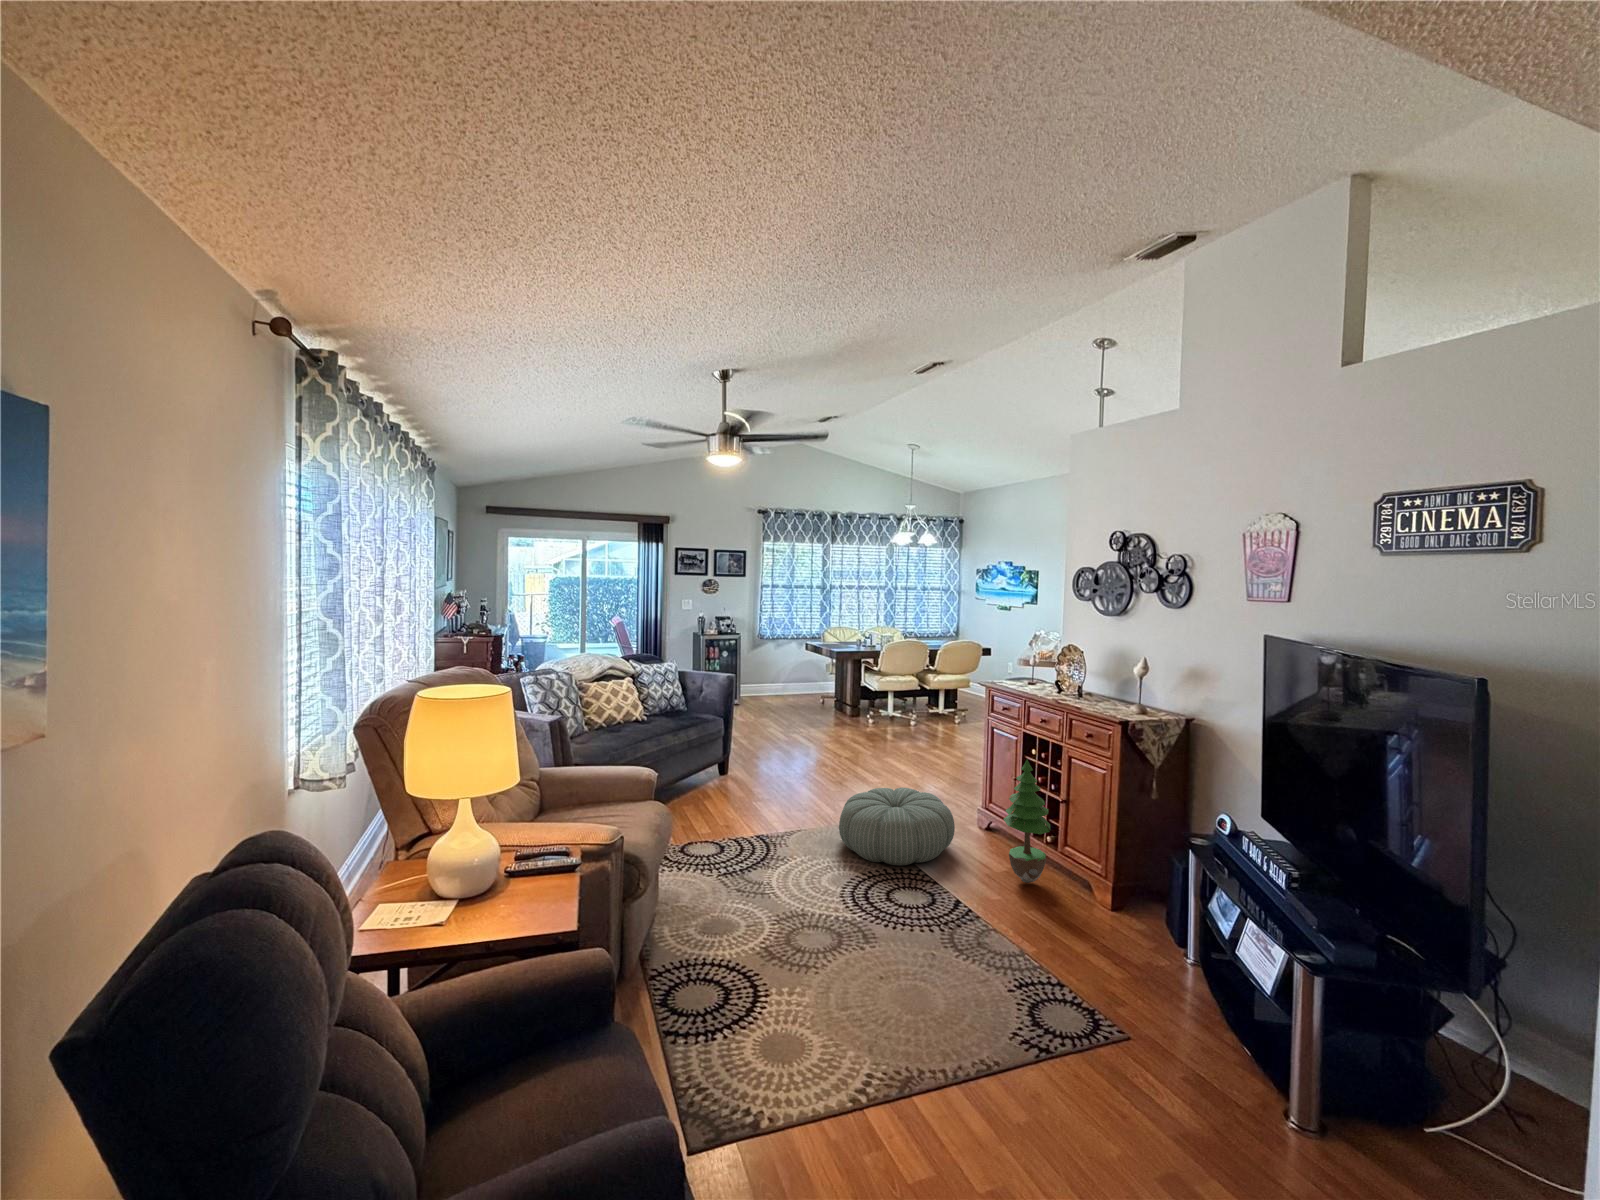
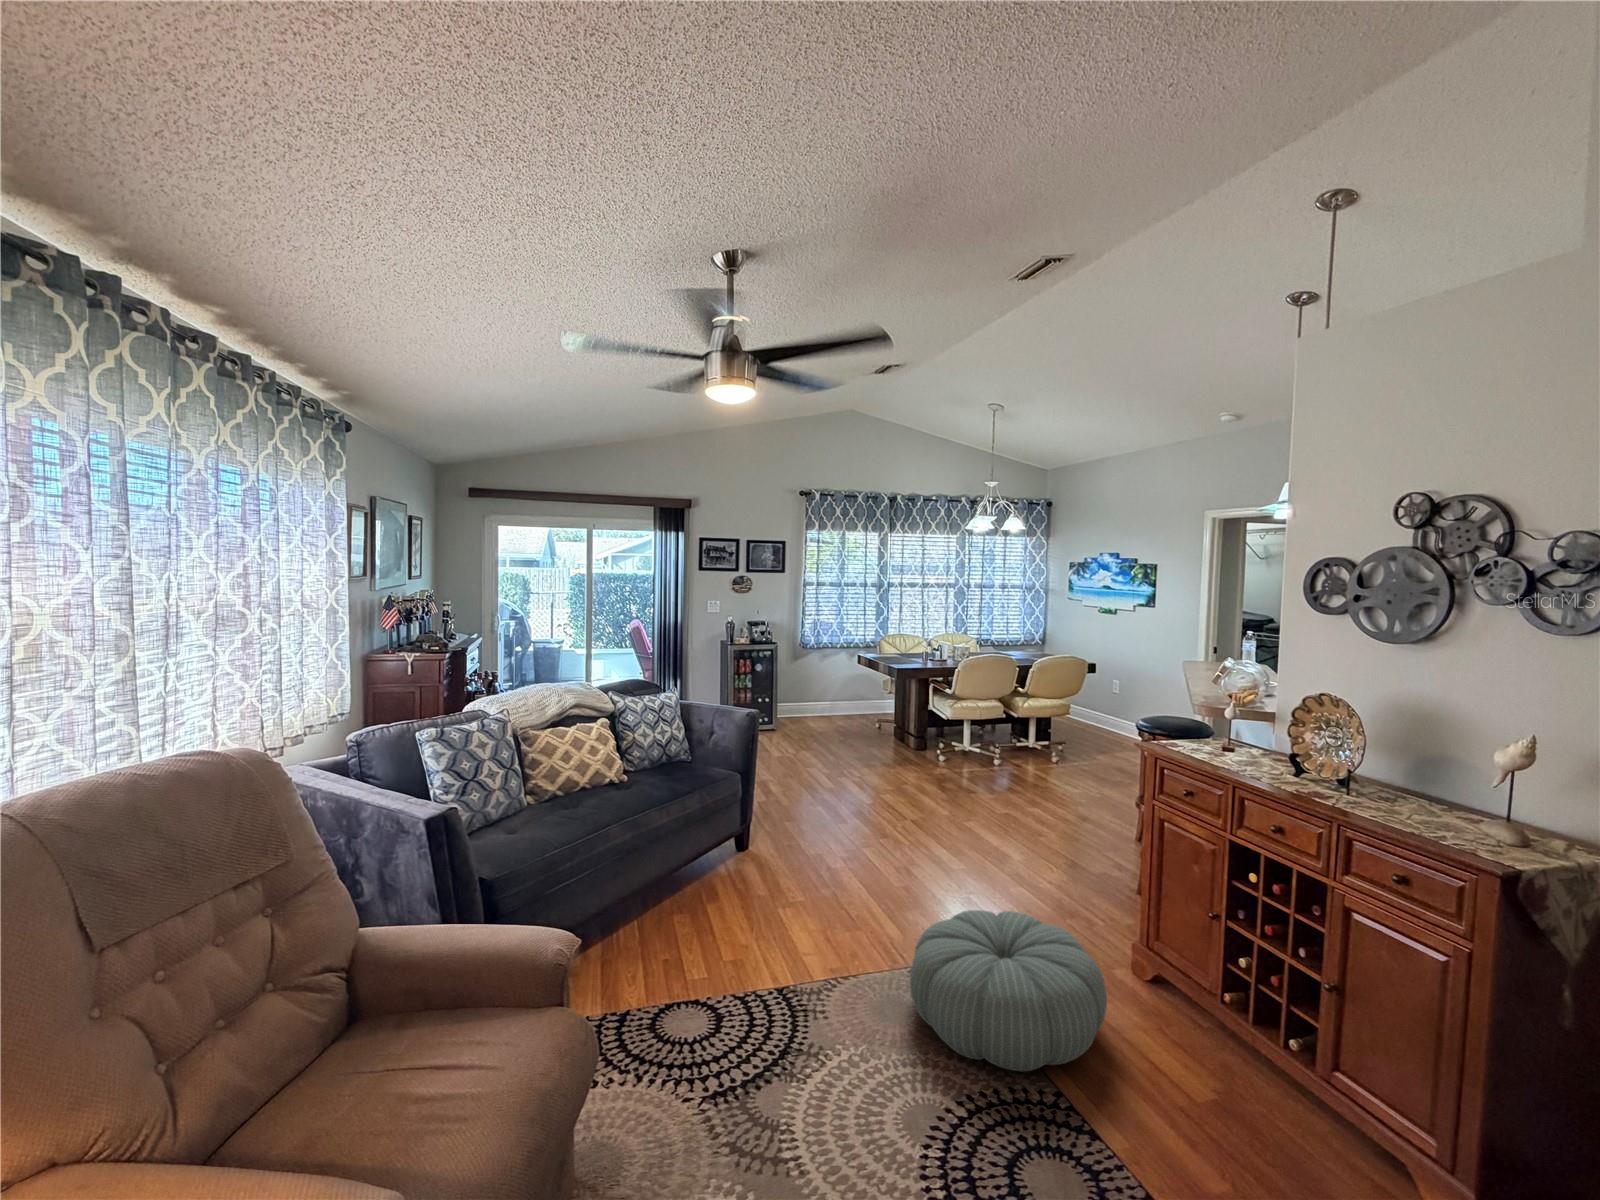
potted tree: present [1003,759,1050,883] -> none [1211,908,1311,1134]

